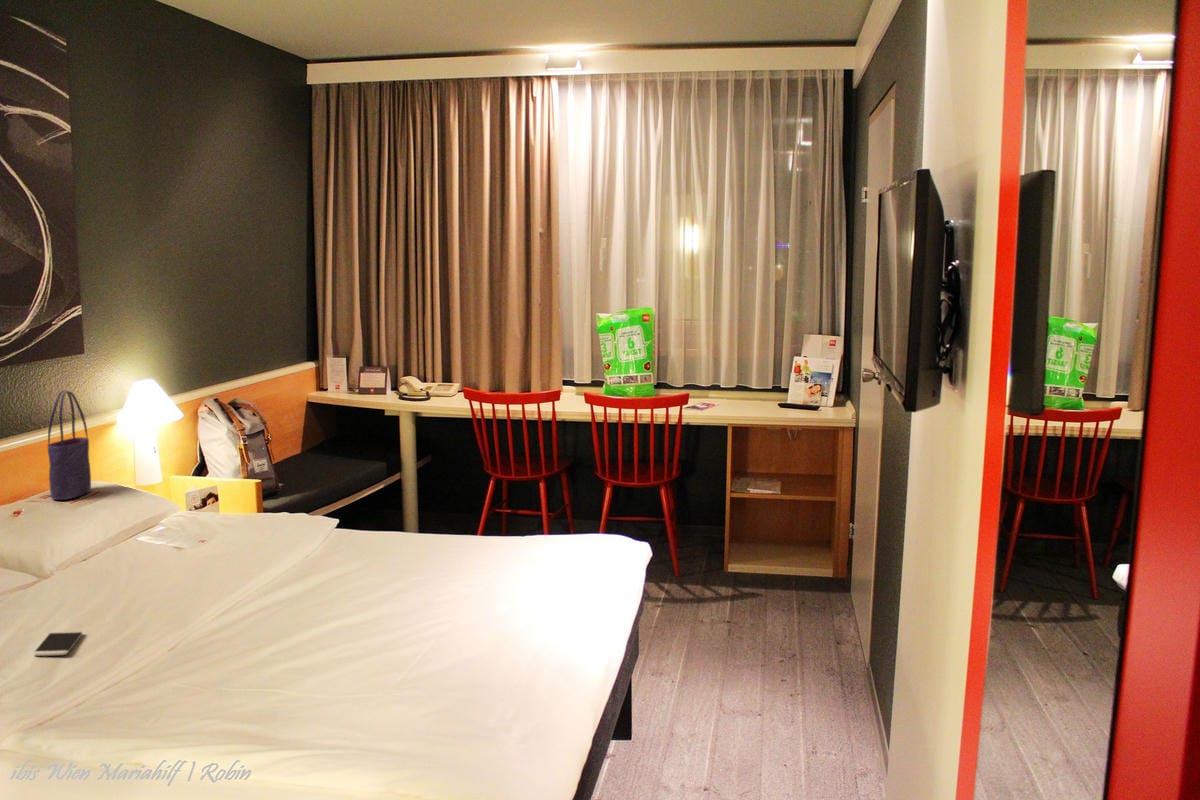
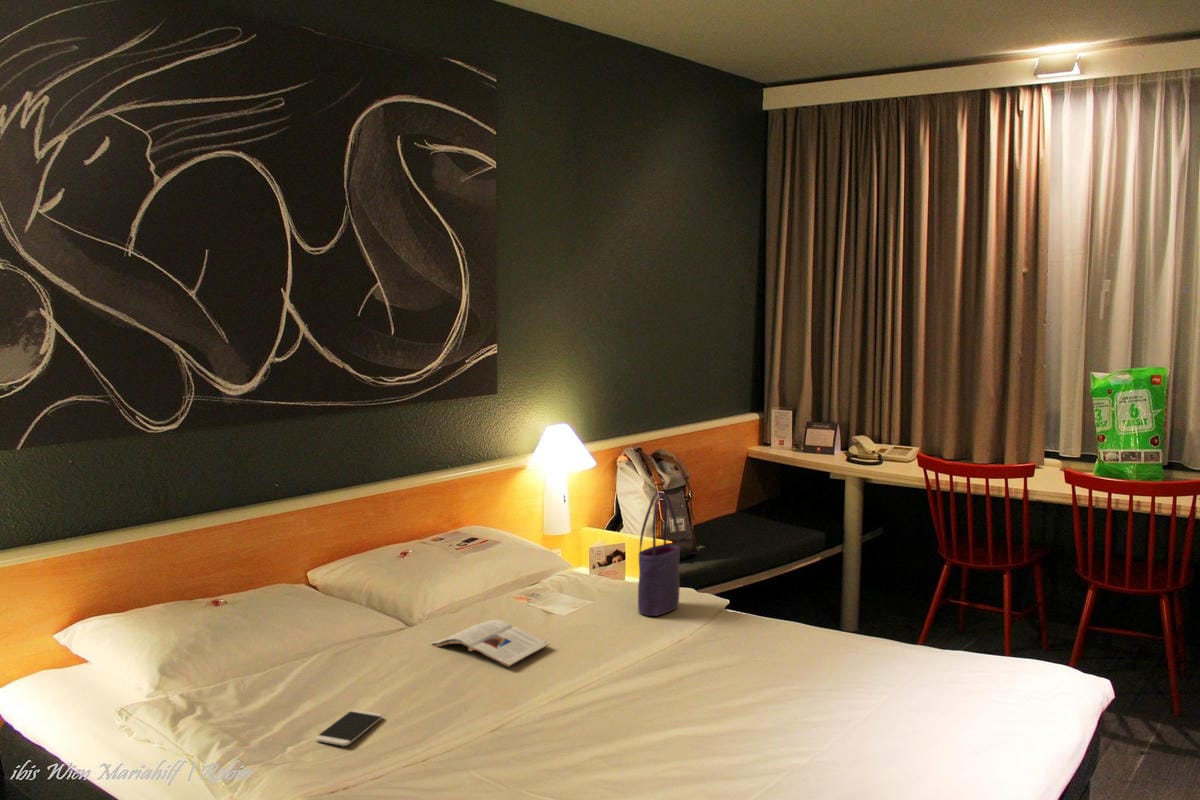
tote bag: present [48,391,91,500] -> present [638,492,680,616]
magazine: none [87,554,198,586] -> present [432,620,549,666]

